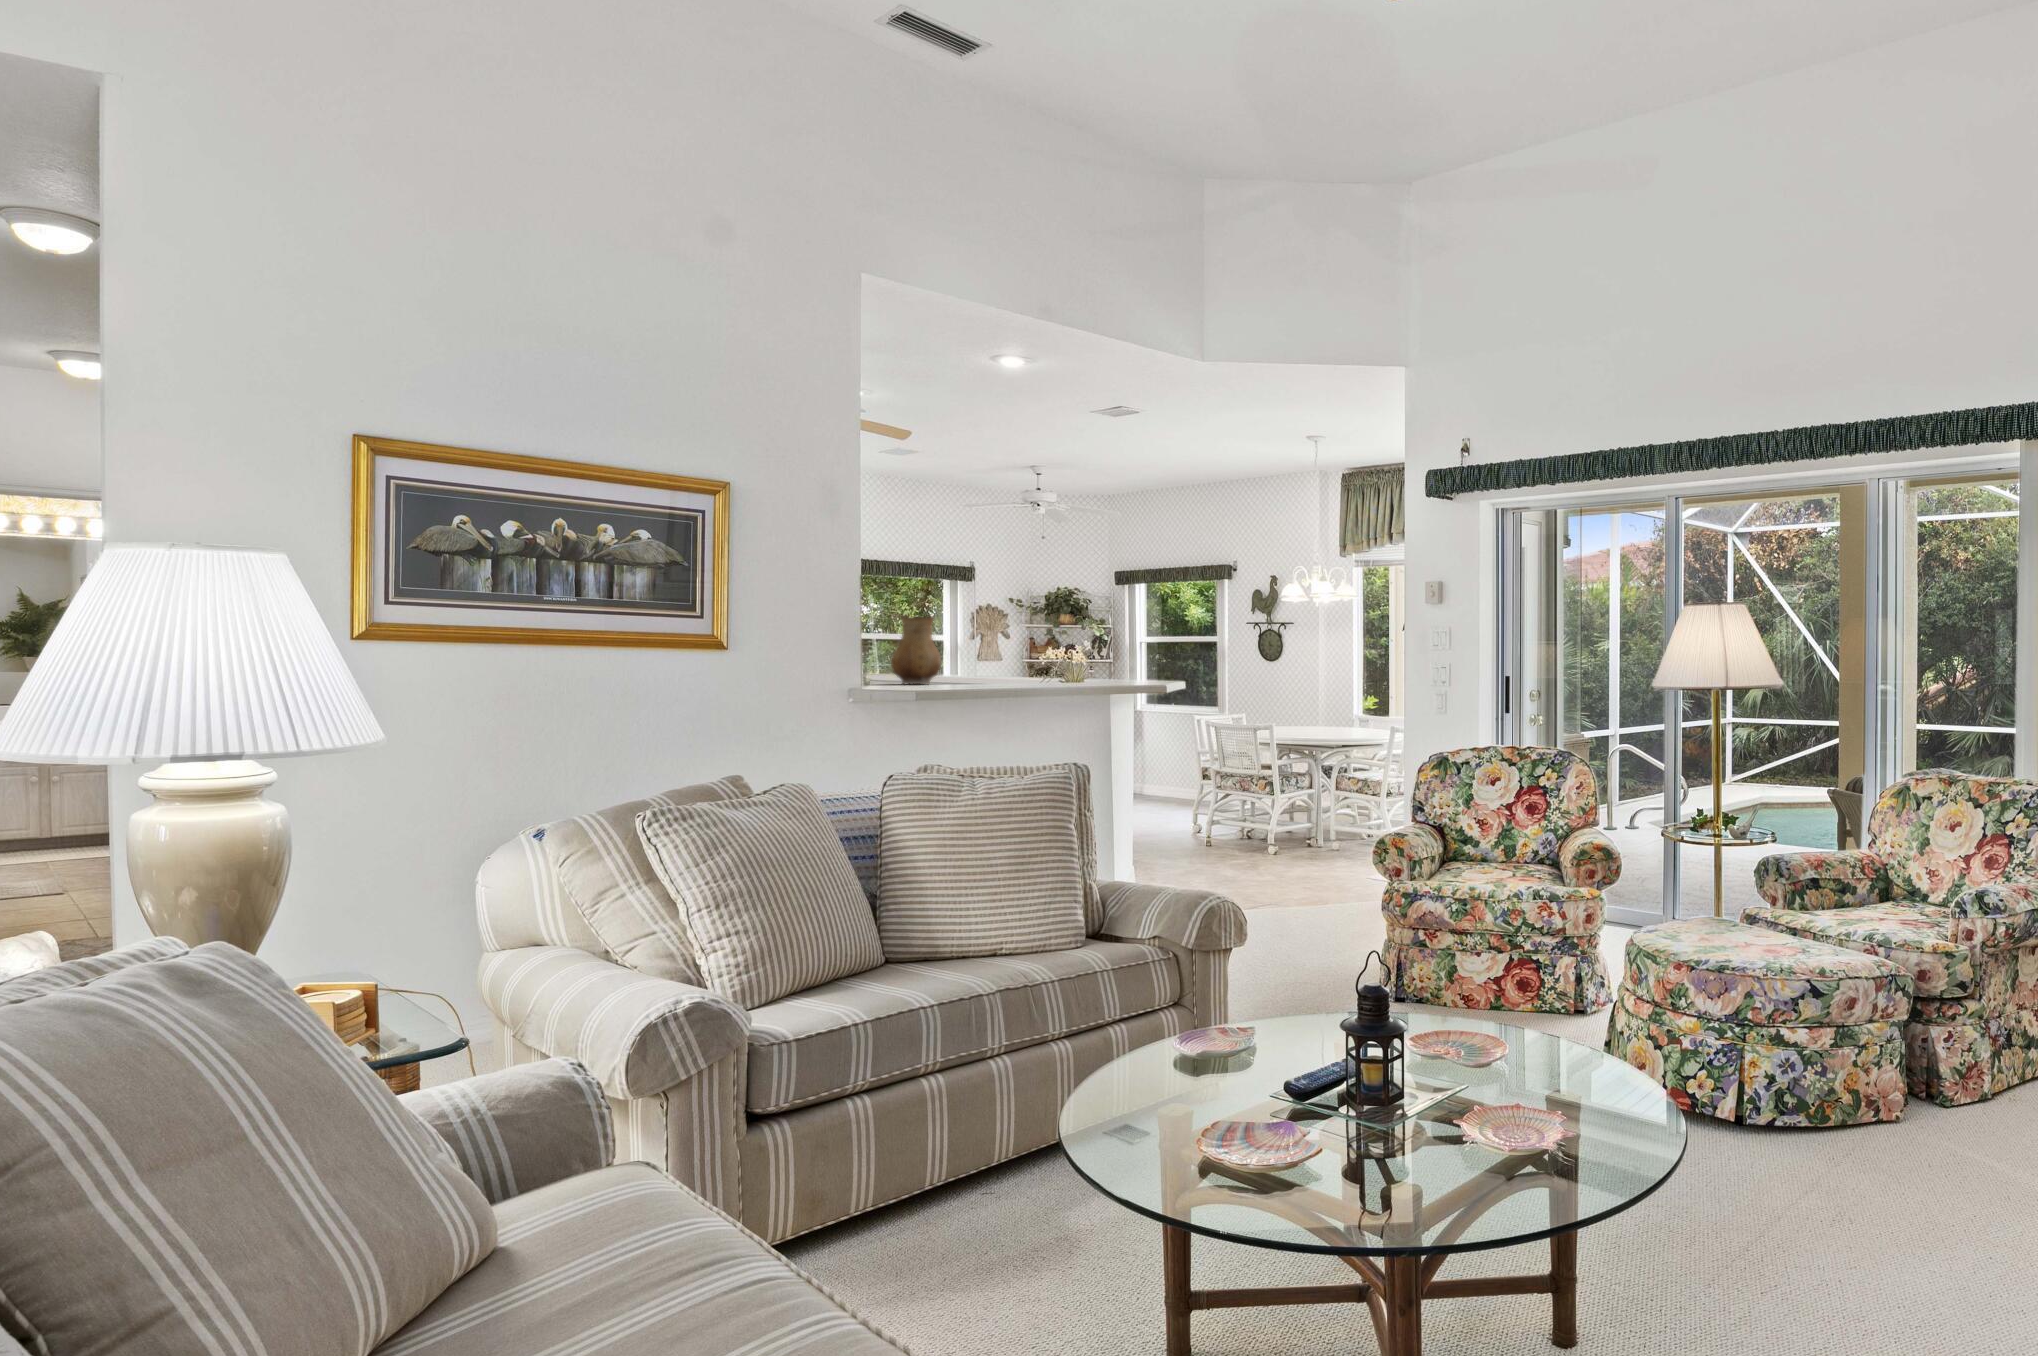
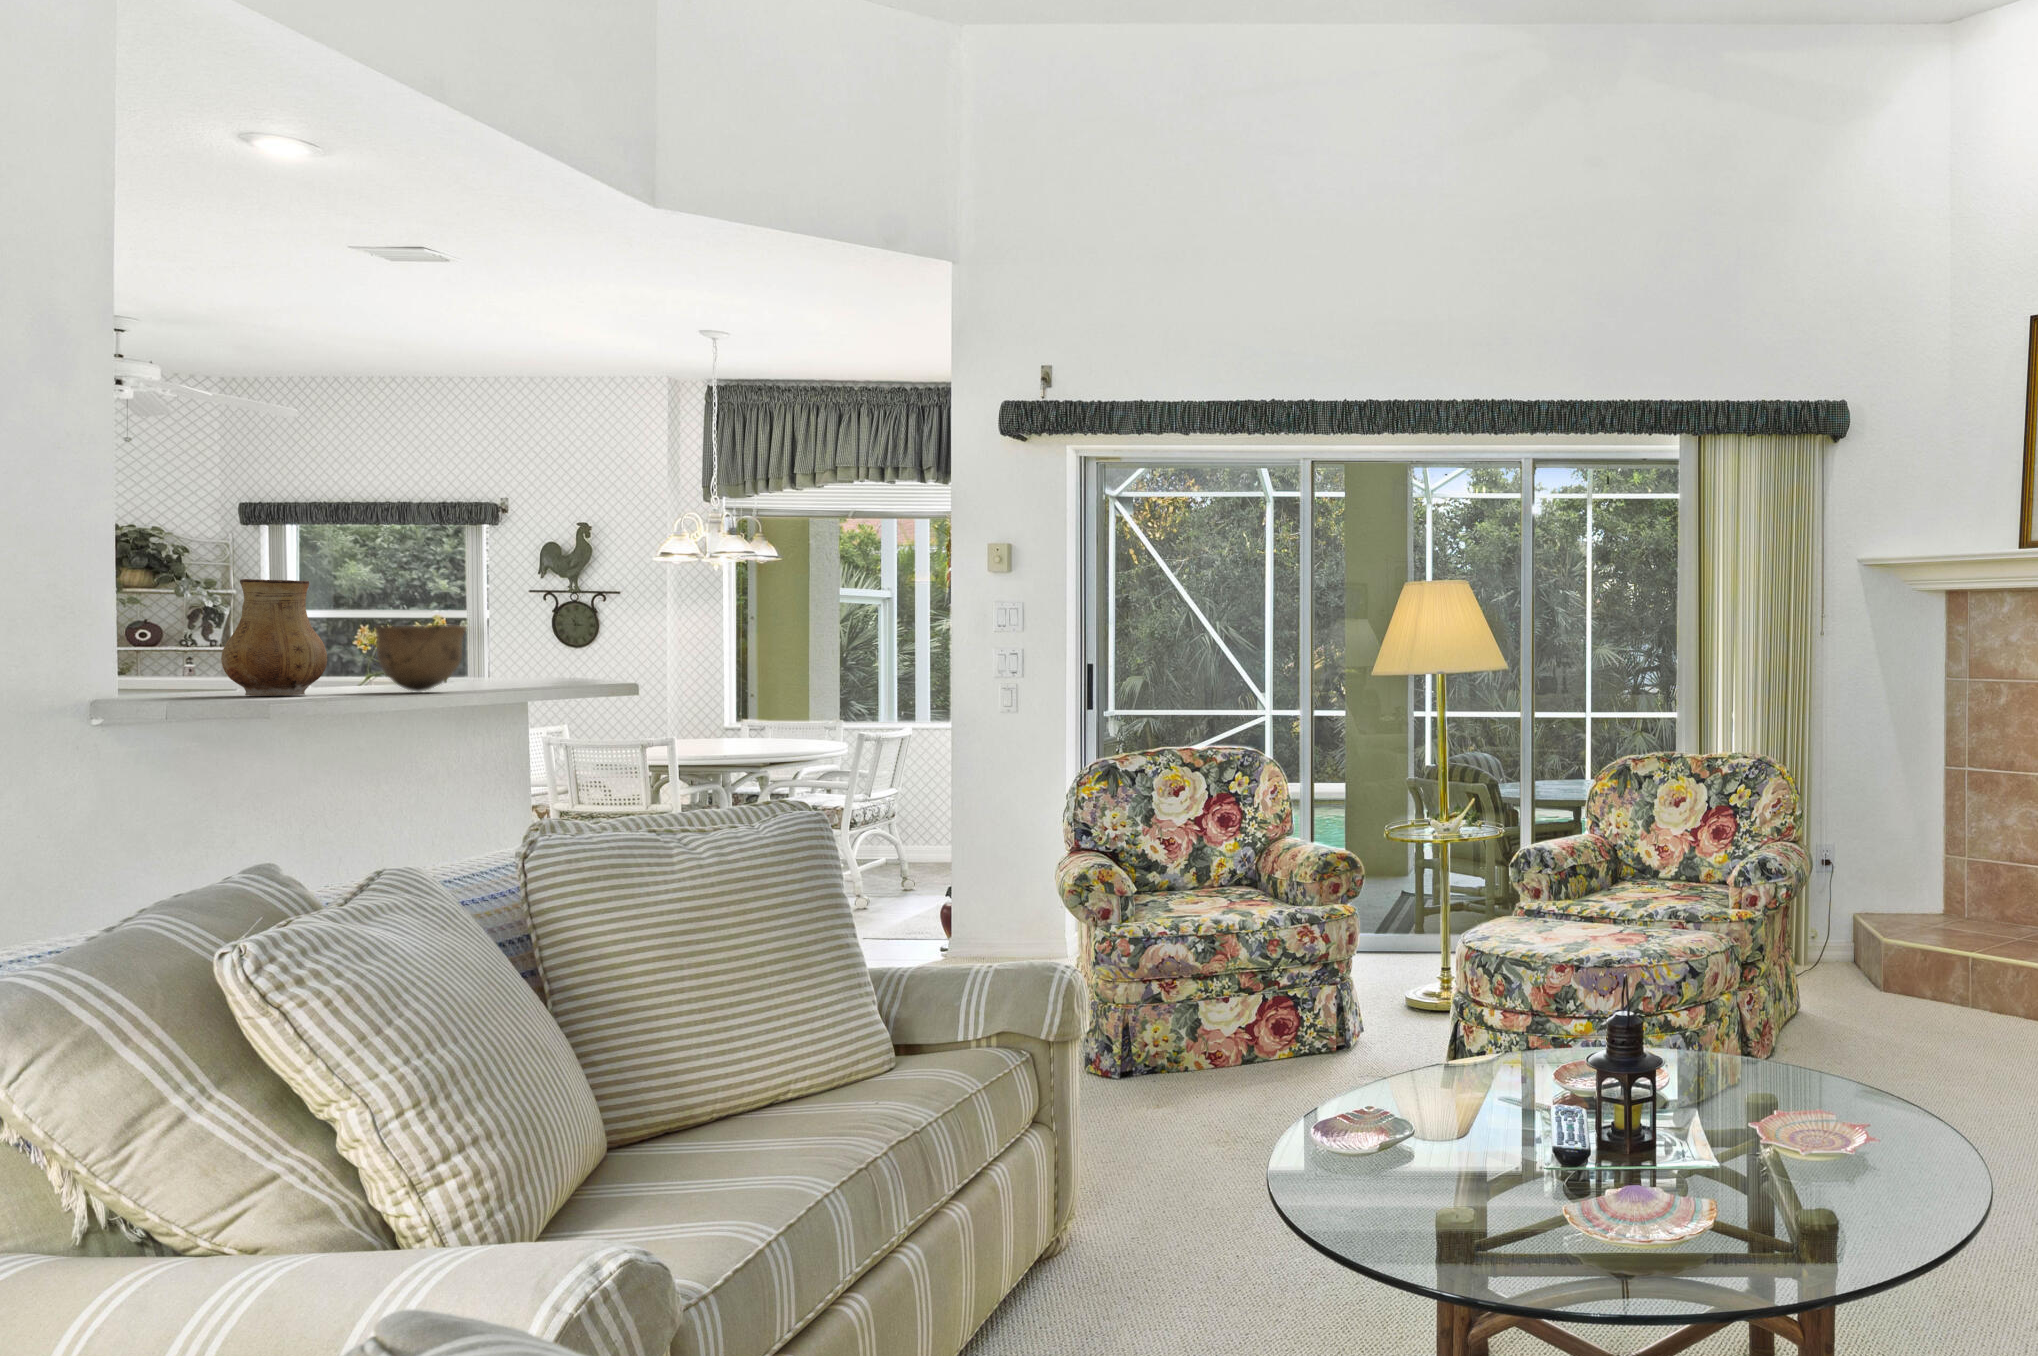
bowl: none [975,643,1023,684] -> present [375,625,466,692]

